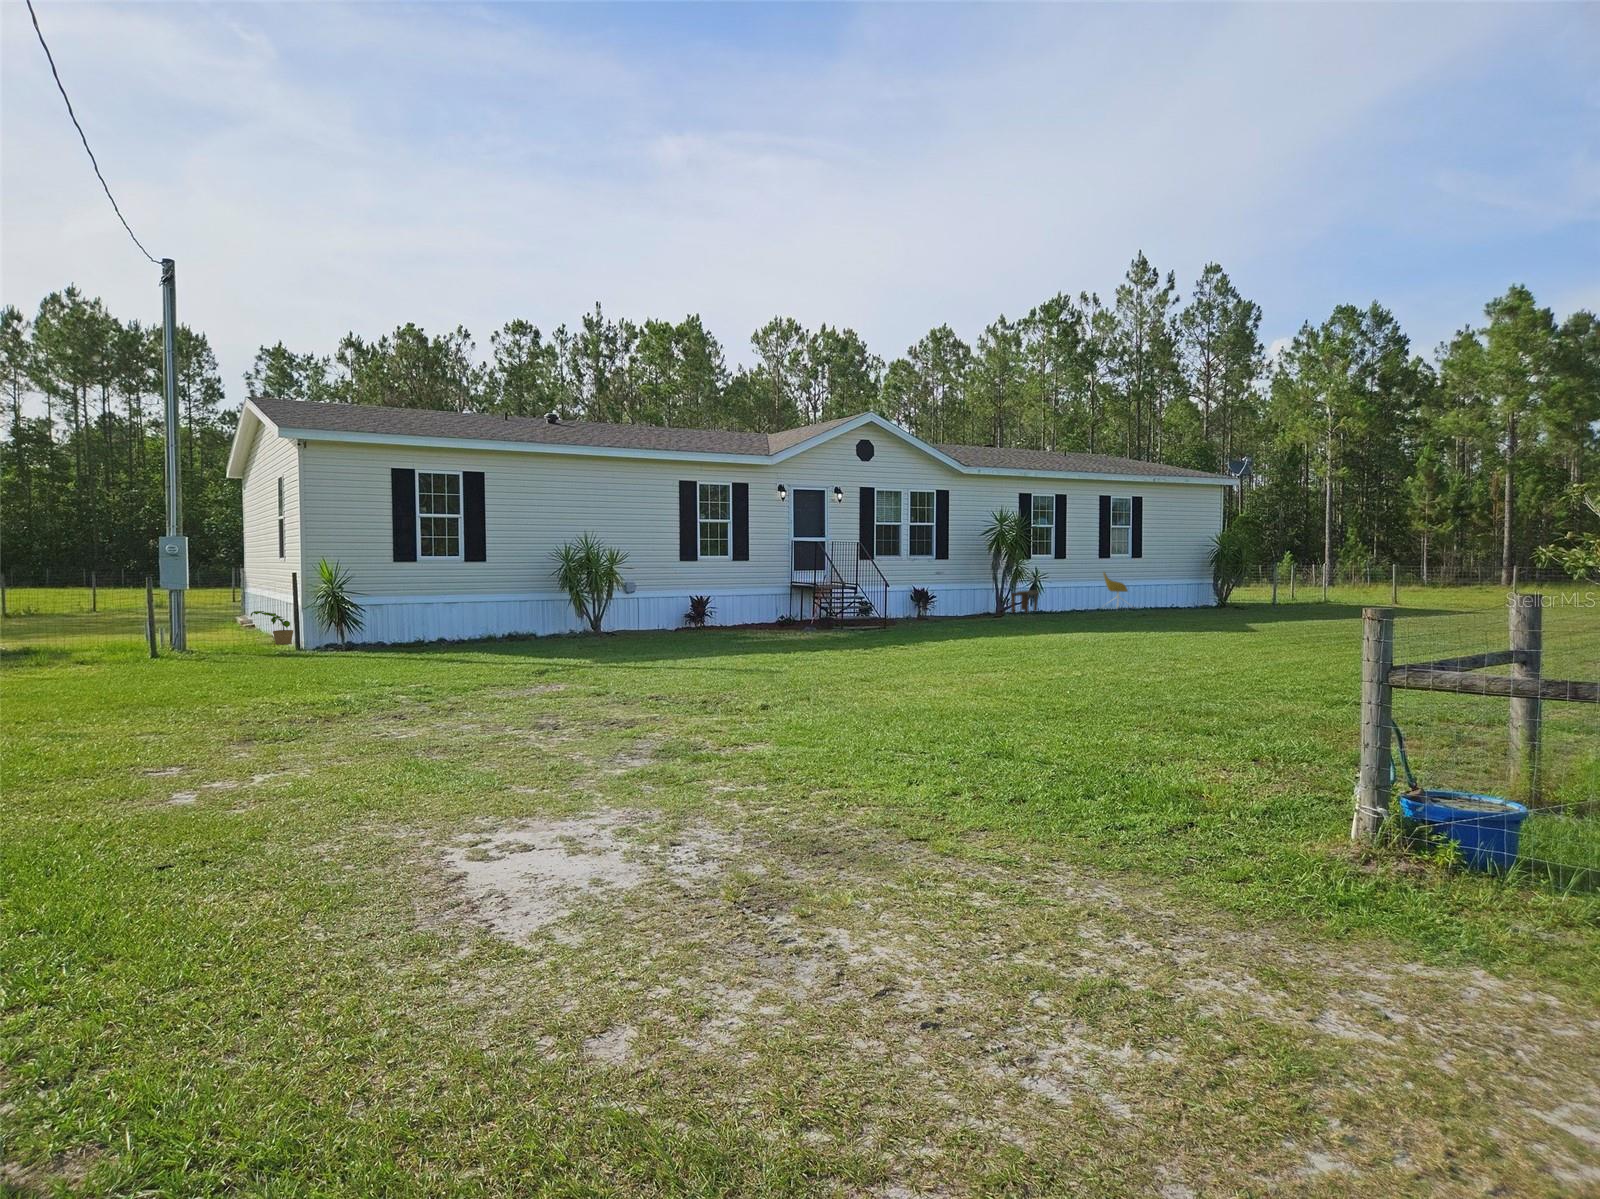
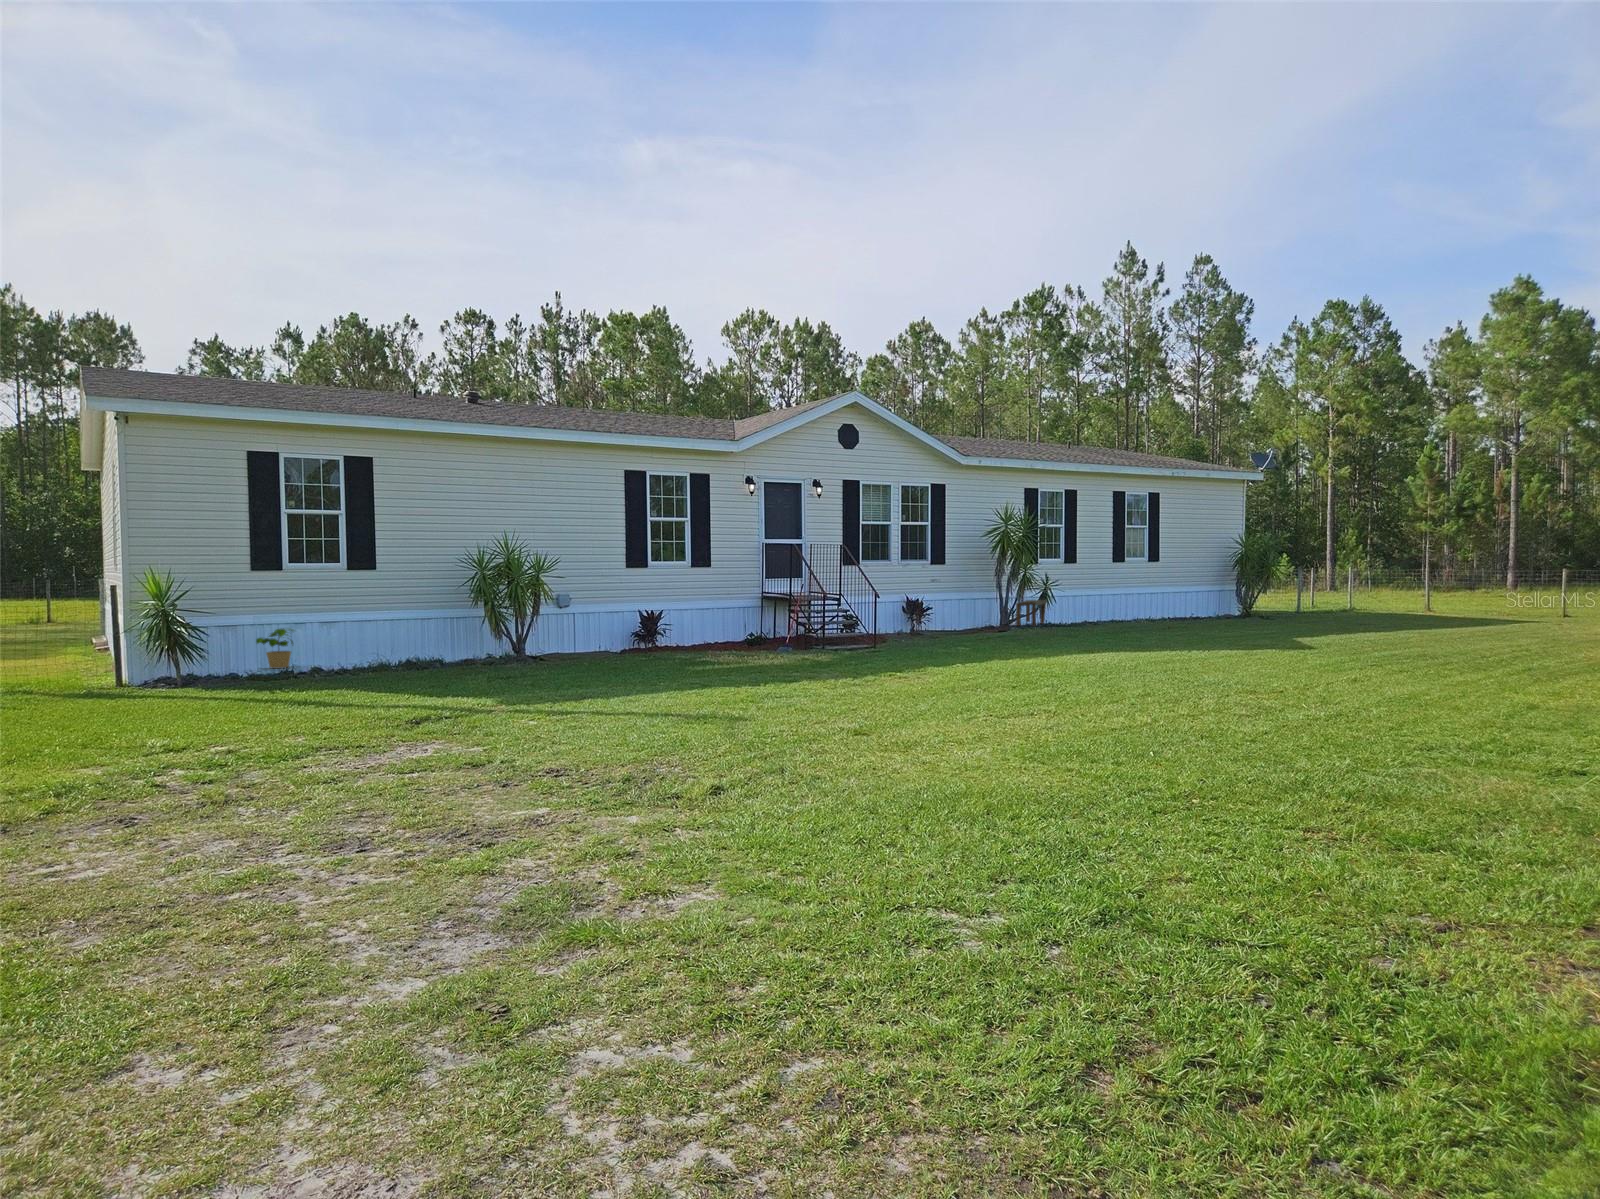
chair: present [1103,572,1128,607] -> none [1115,578,1150,620]
potted plant: present [251,611,293,644] -> present [256,629,293,668]

